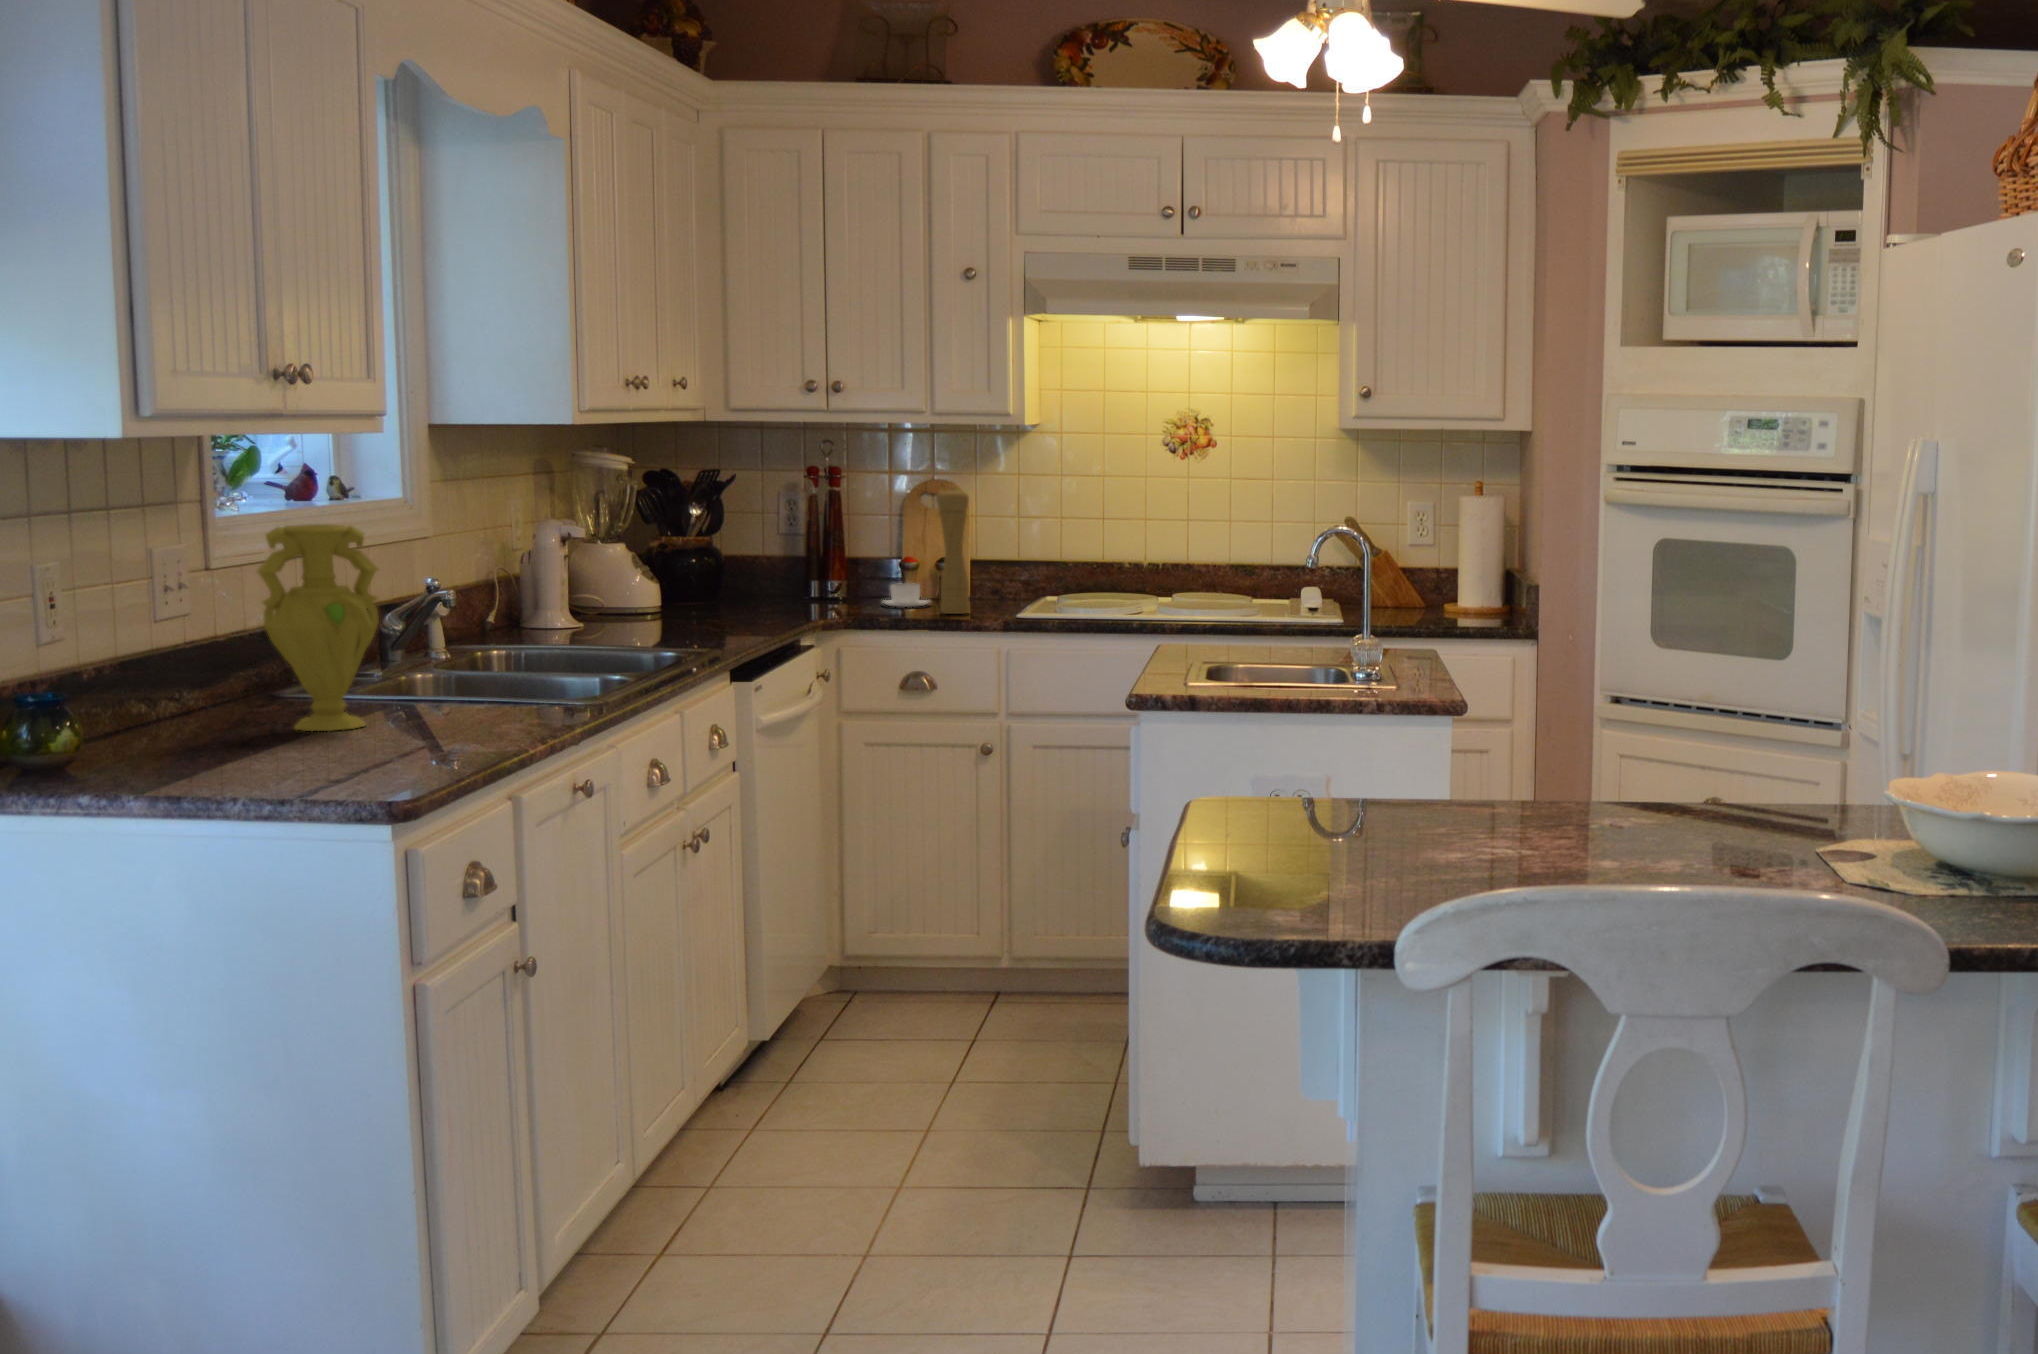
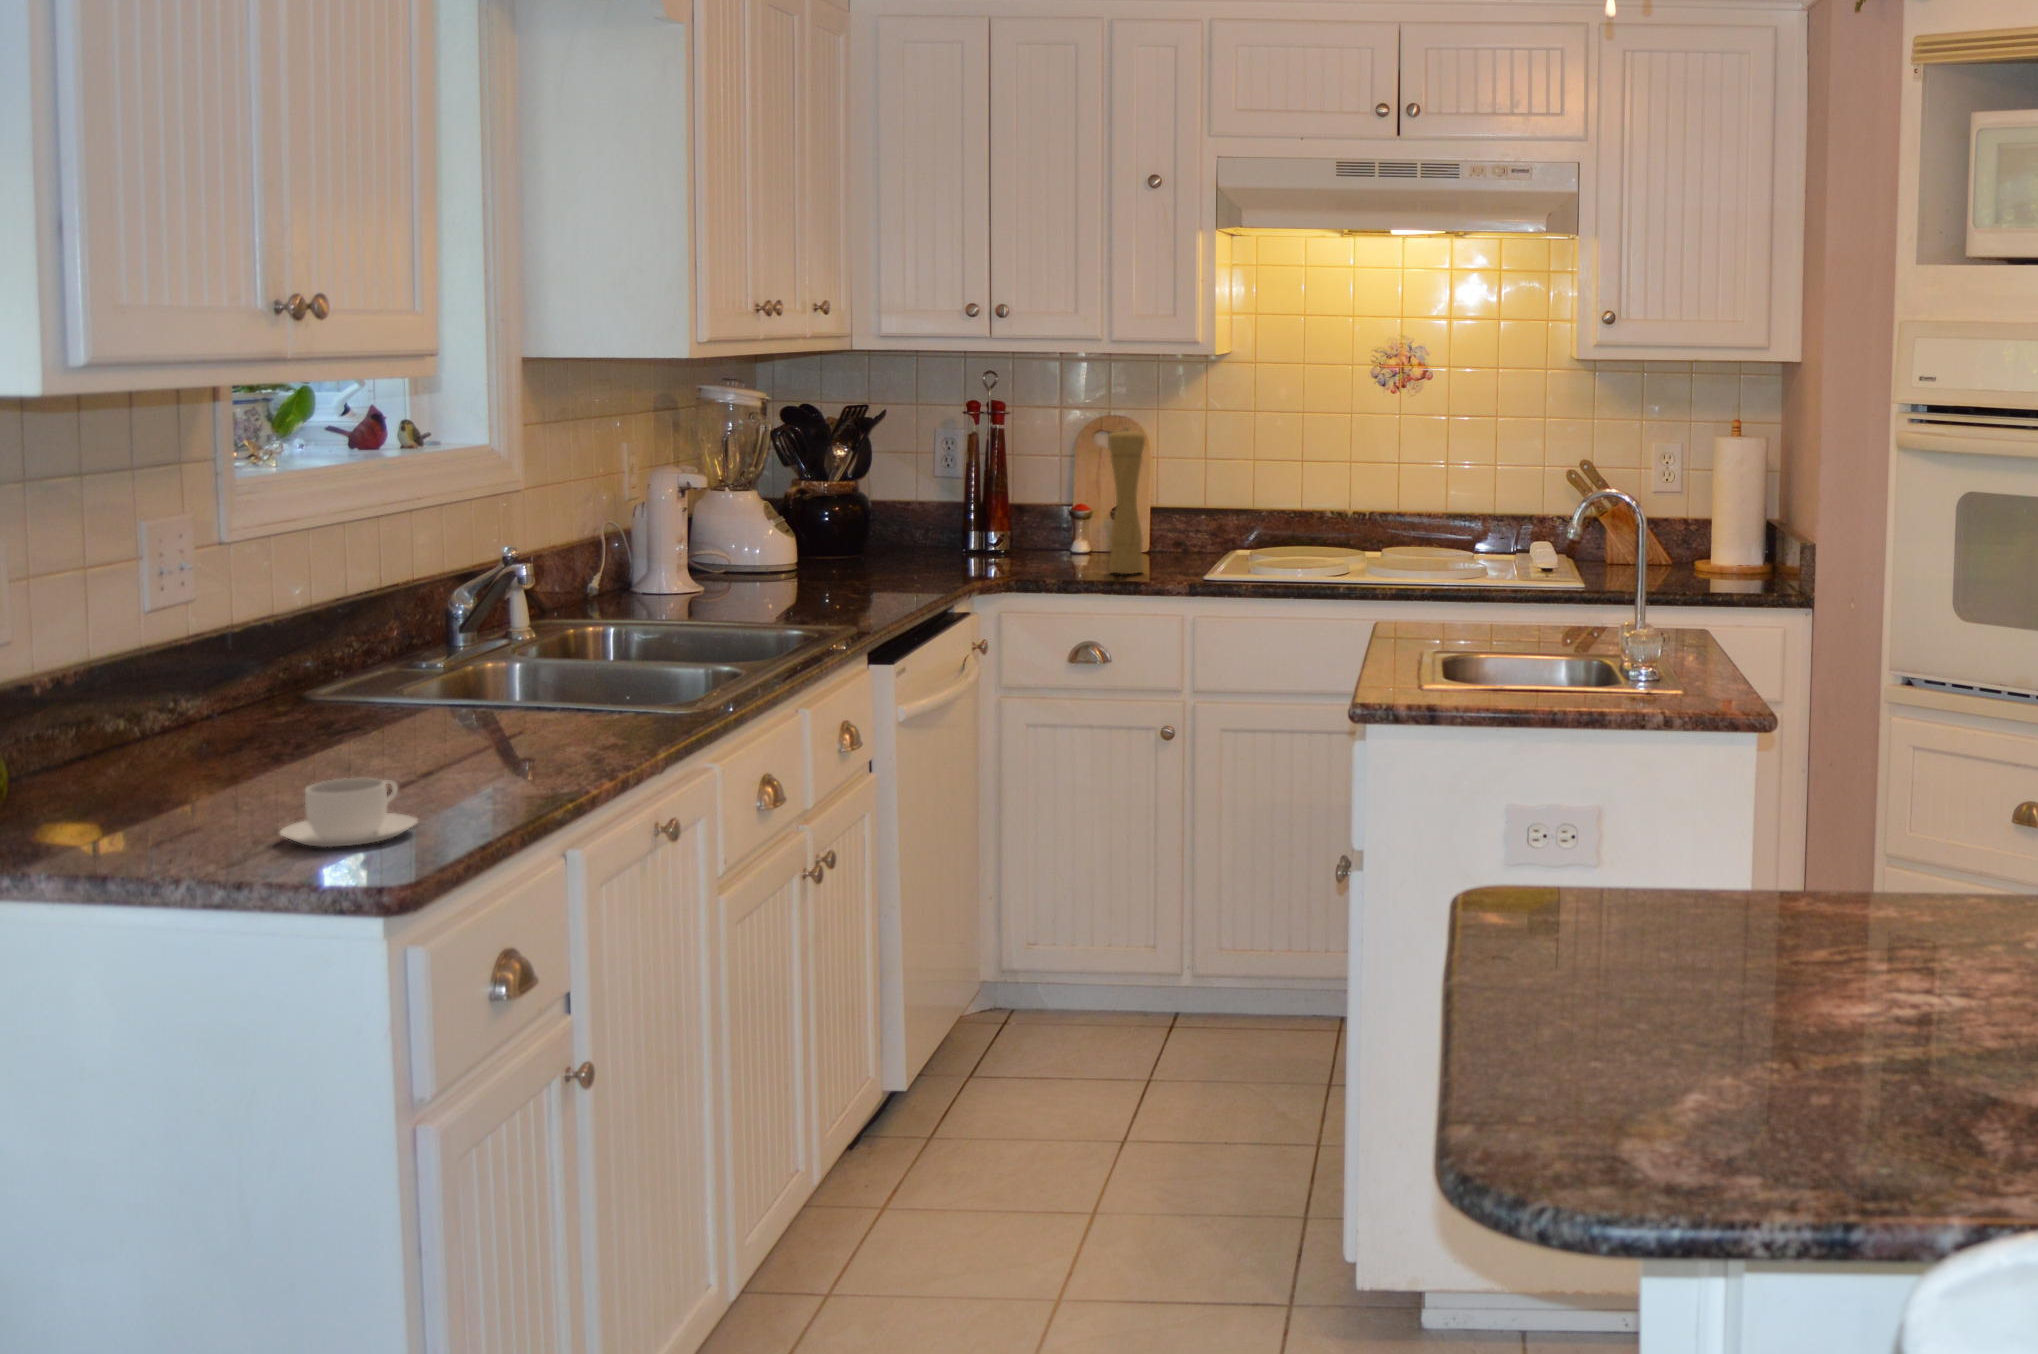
vase: present [257,524,379,731] -> none [268,495,425,756]
coffee cup: present [884,583,929,607] -> present [280,778,417,847]

